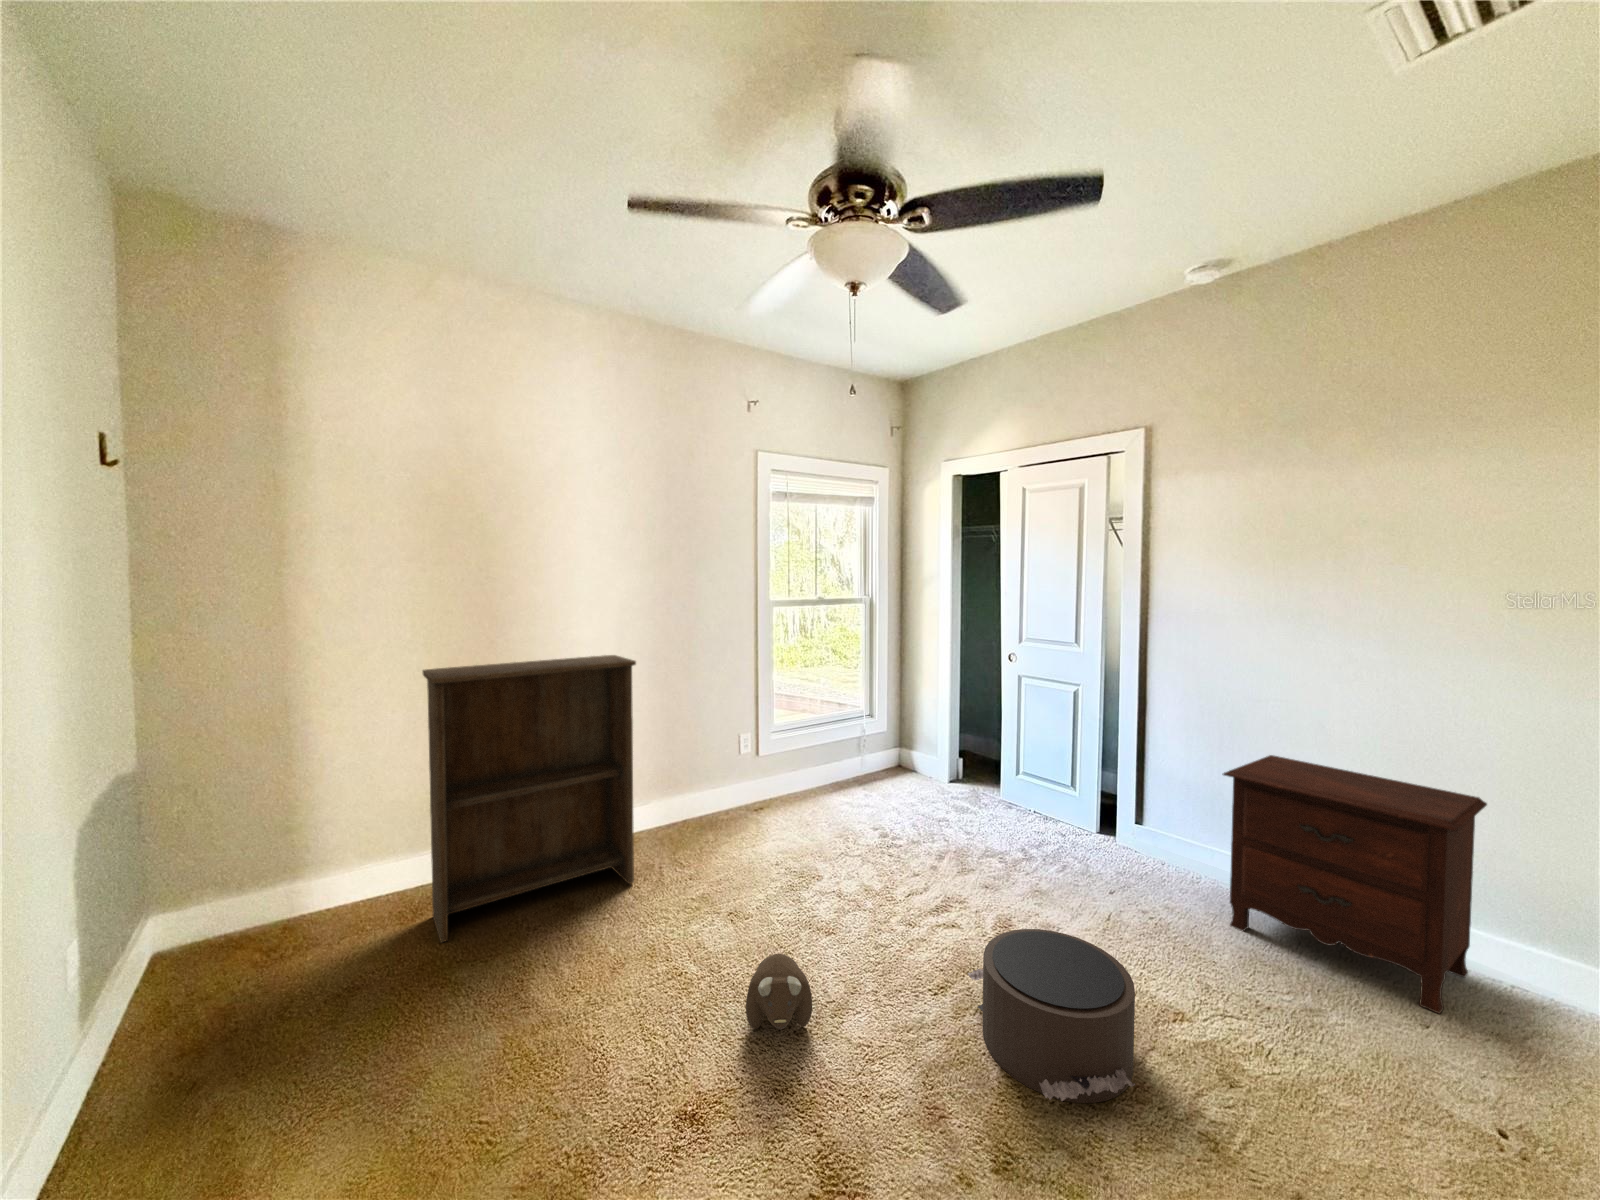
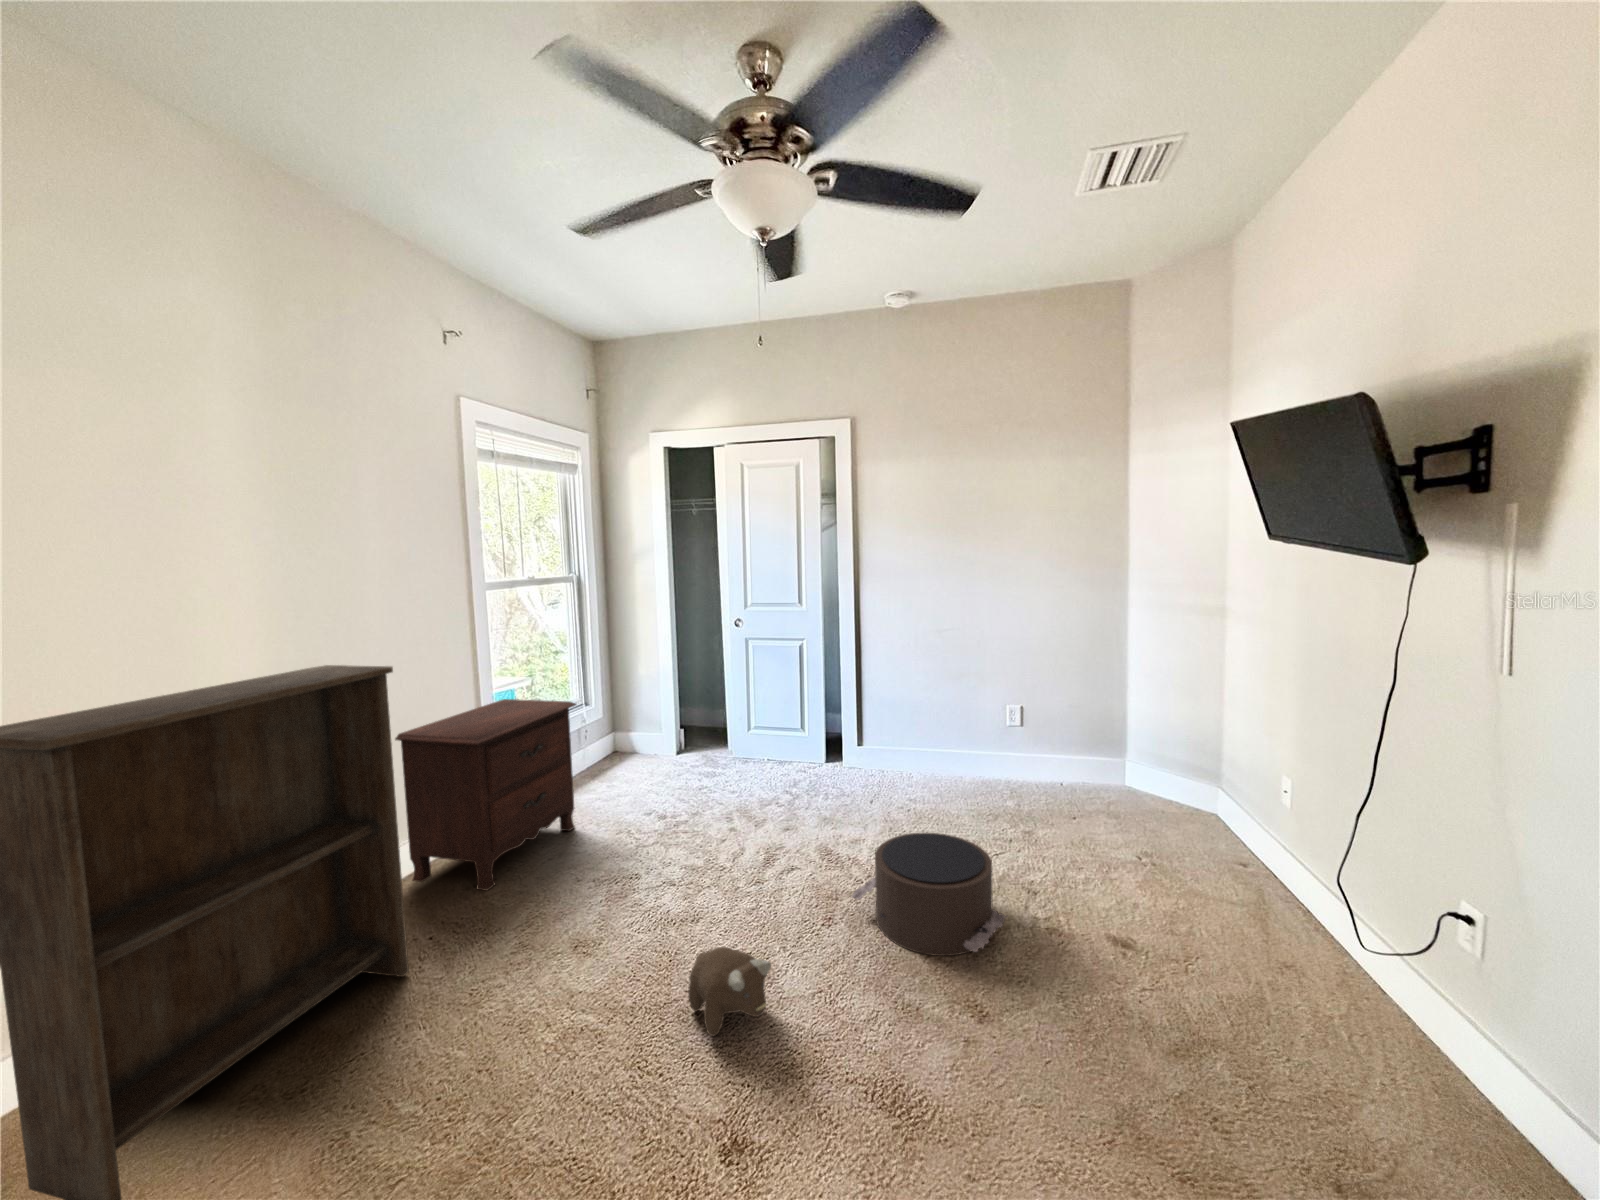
nightstand: present [1223,755,1487,1014] -> present [395,699,576,891]

